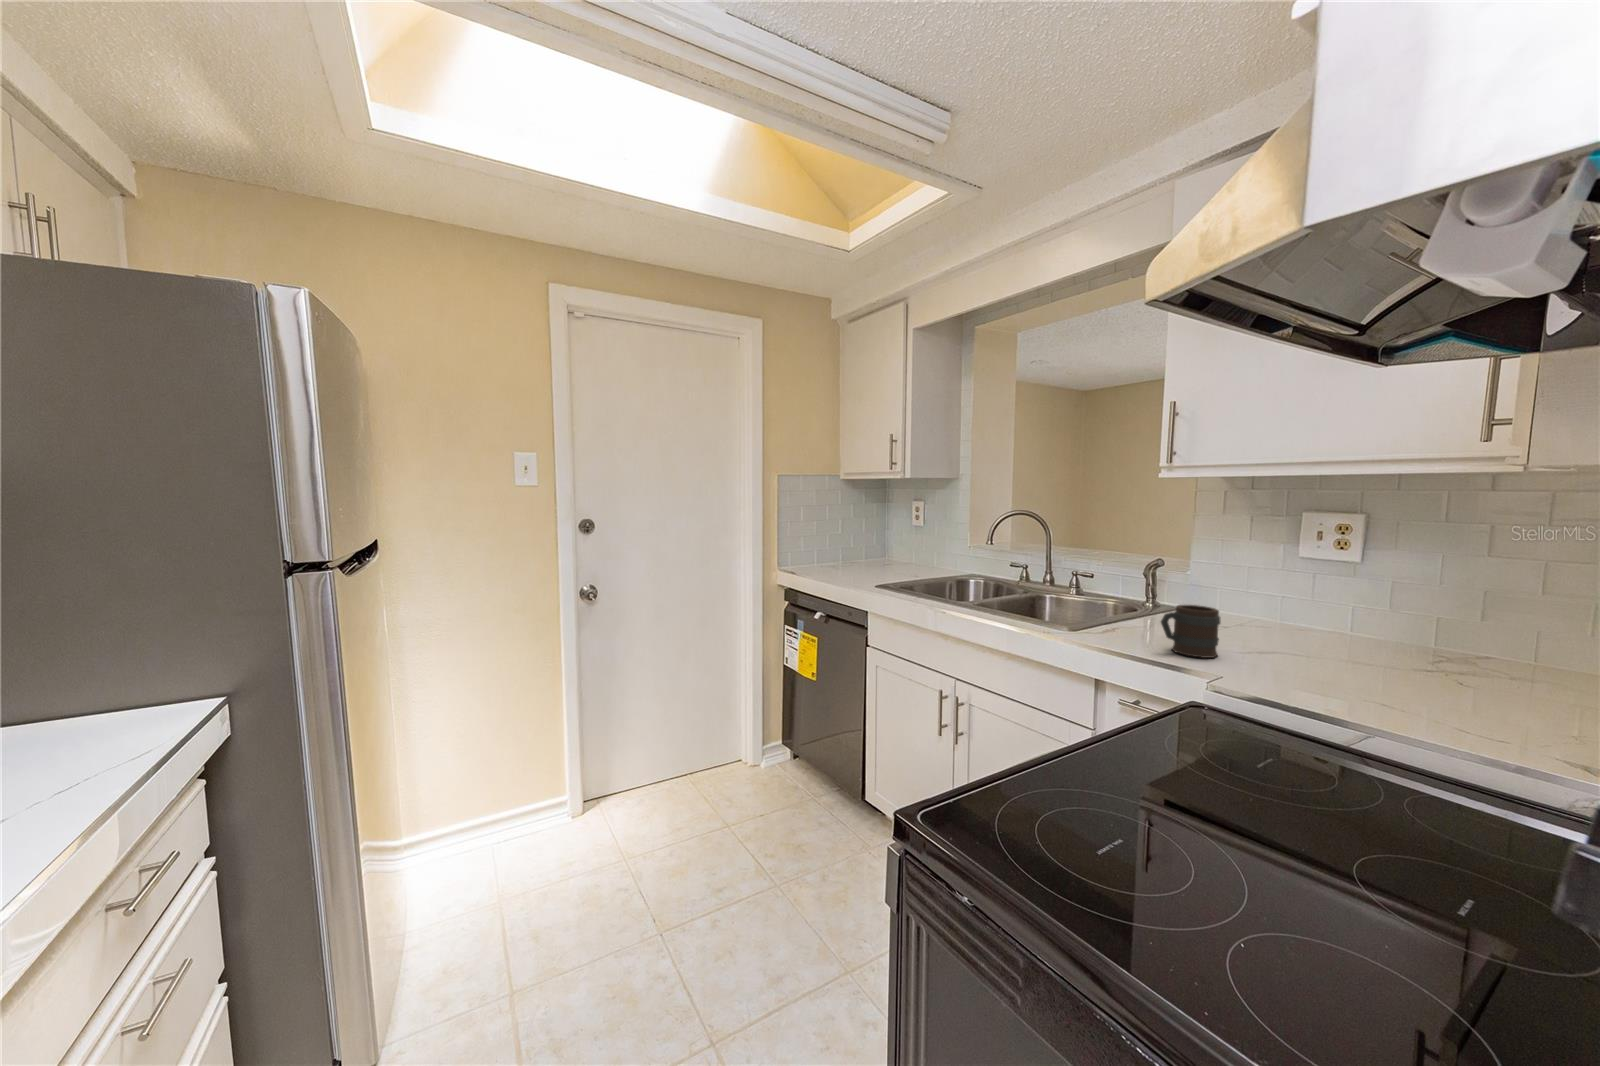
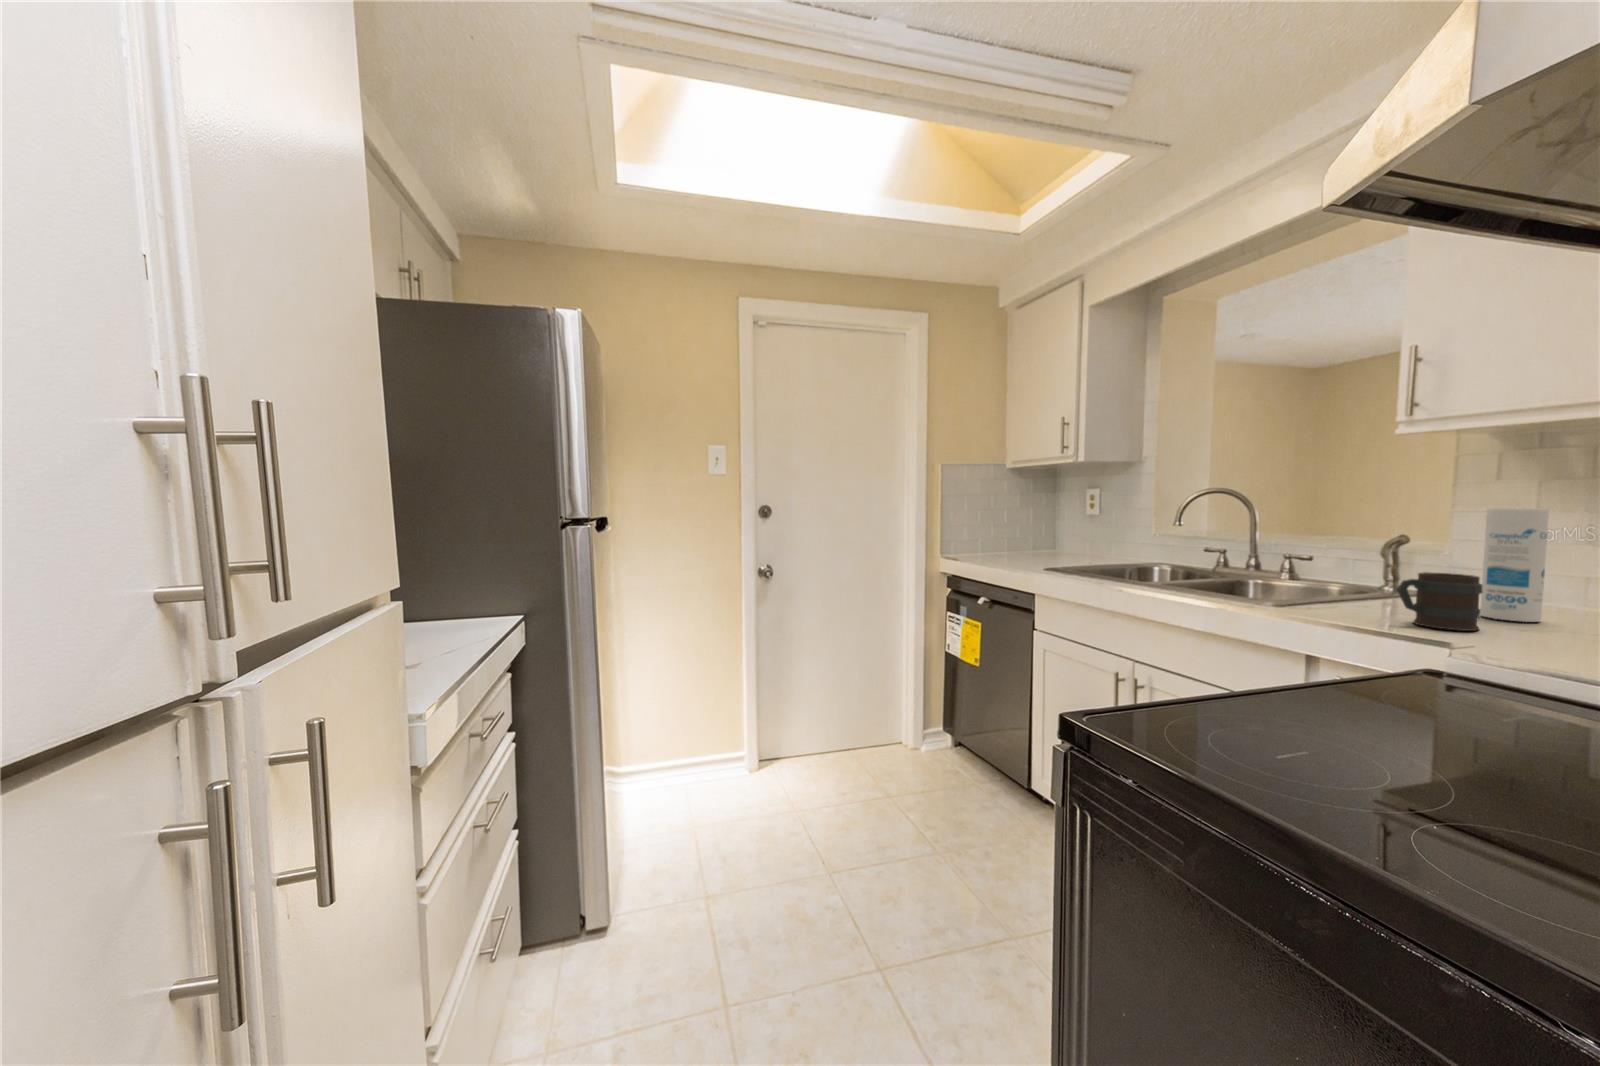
canister: none [1217,546,1264,644] -> present [1480,508,1549,622]

